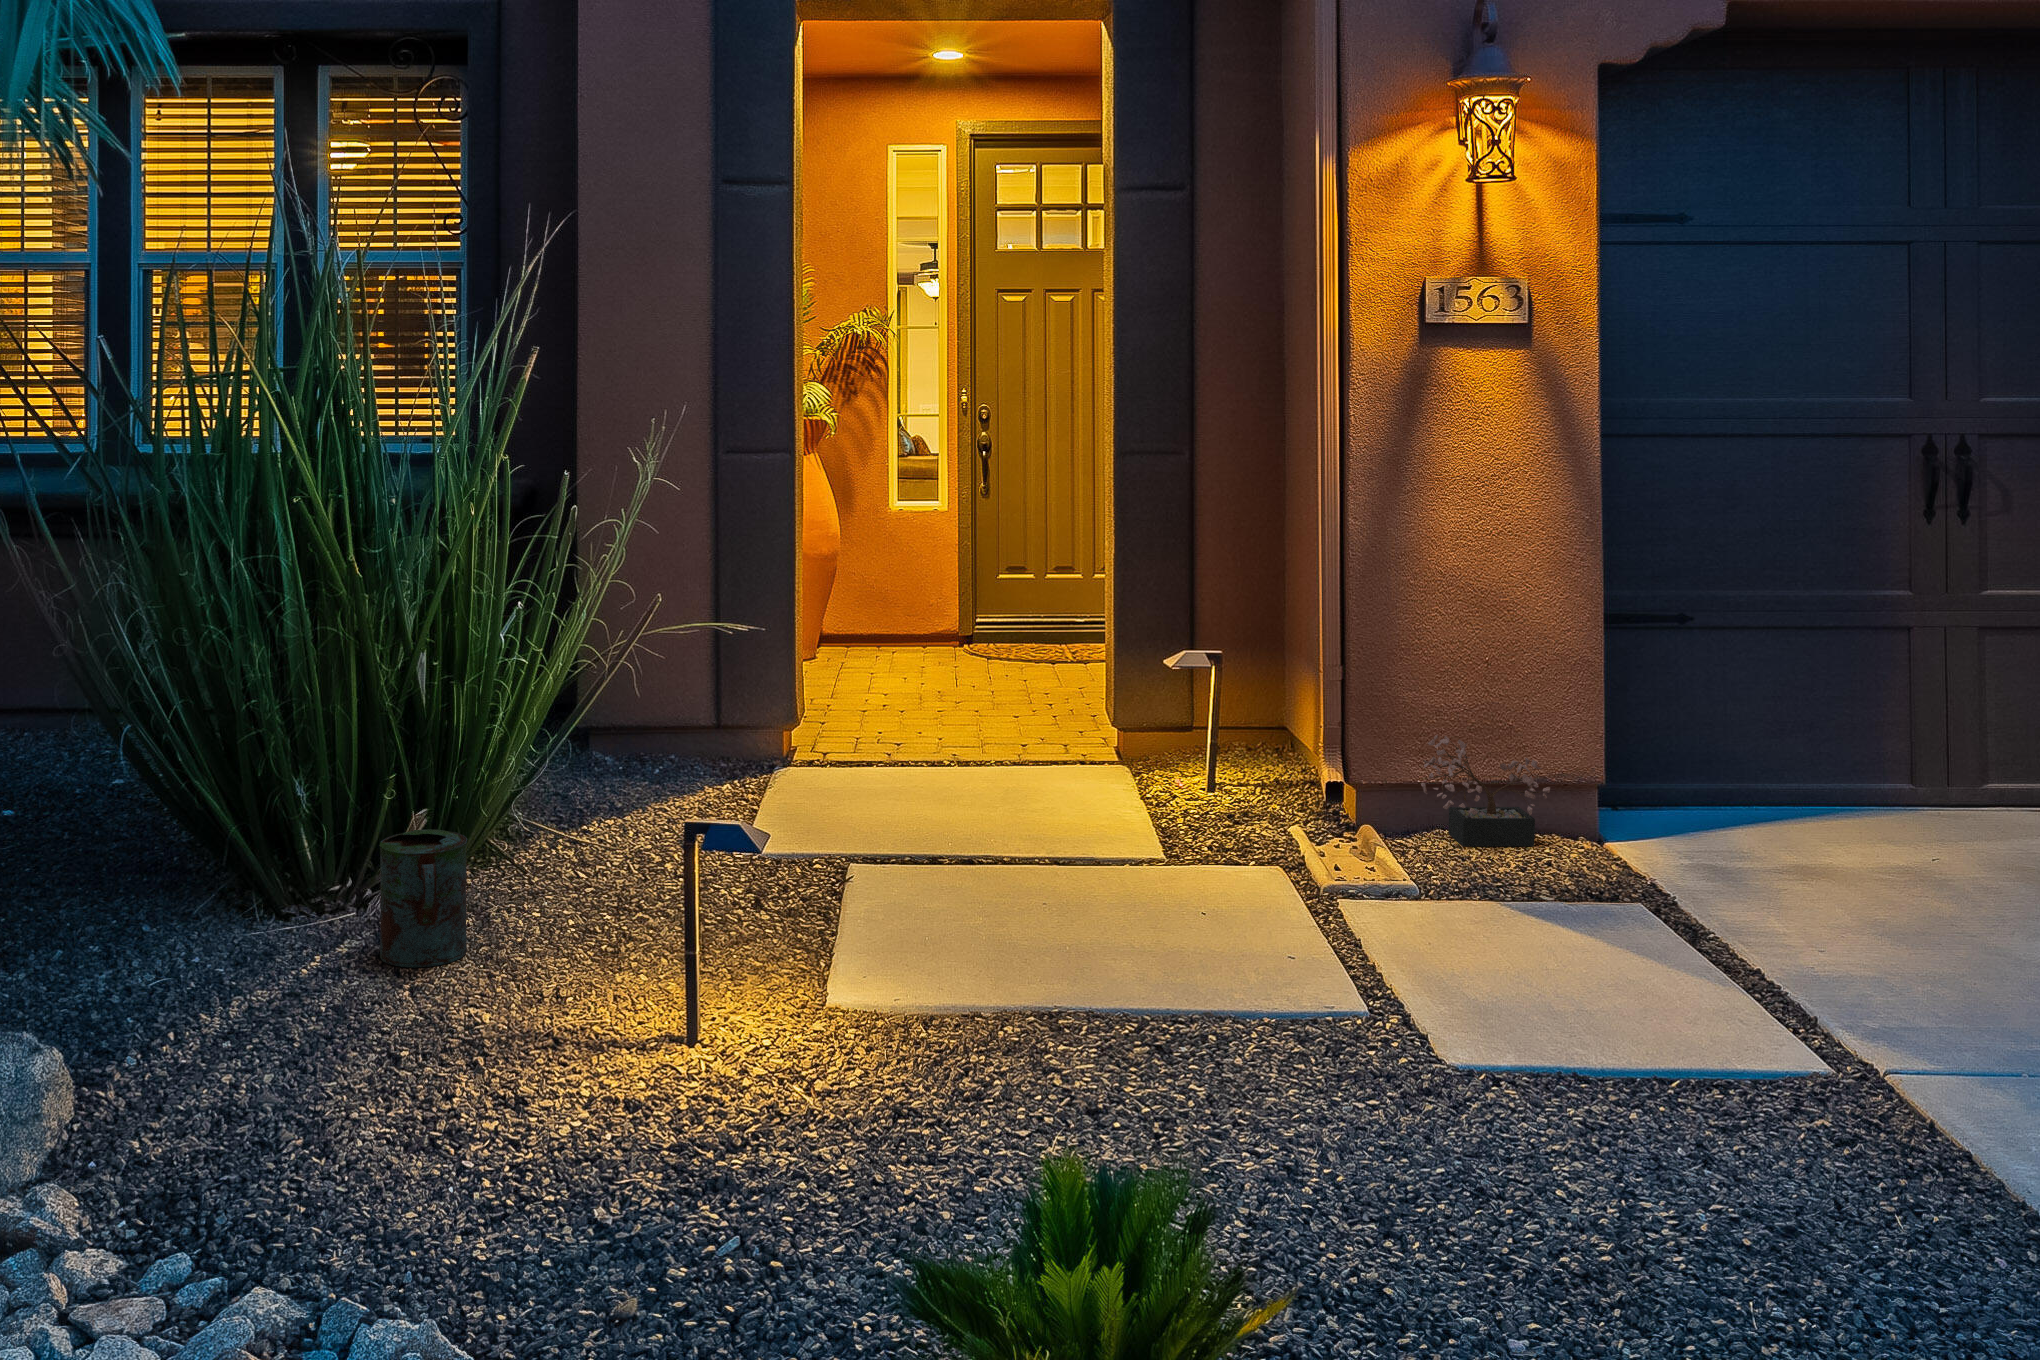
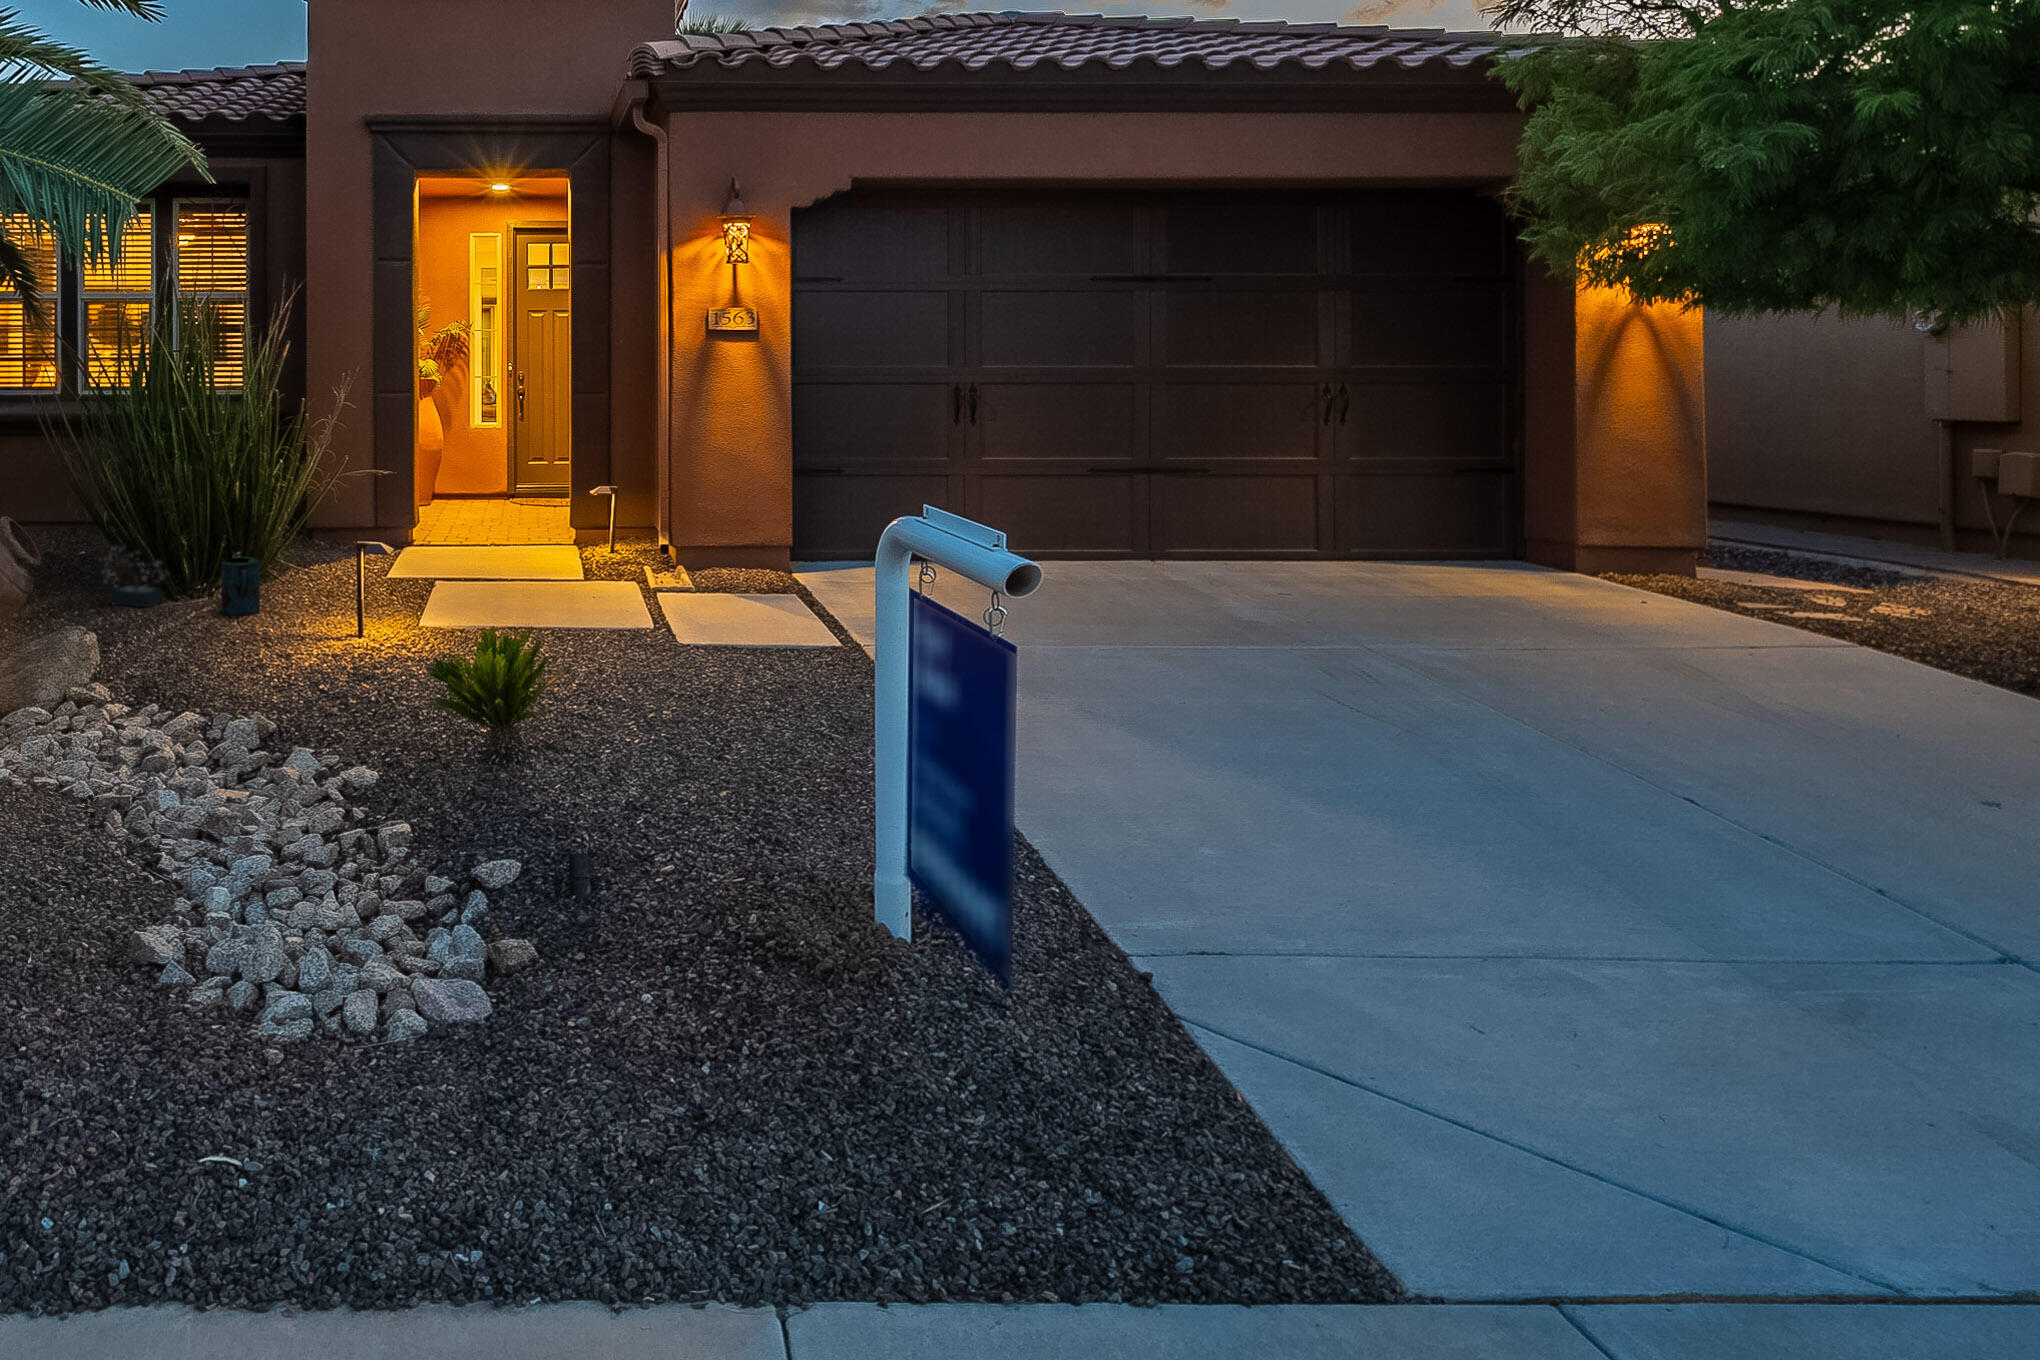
decorative plant: present [1421,735,1550,847] -> present [103,548,163,607]

